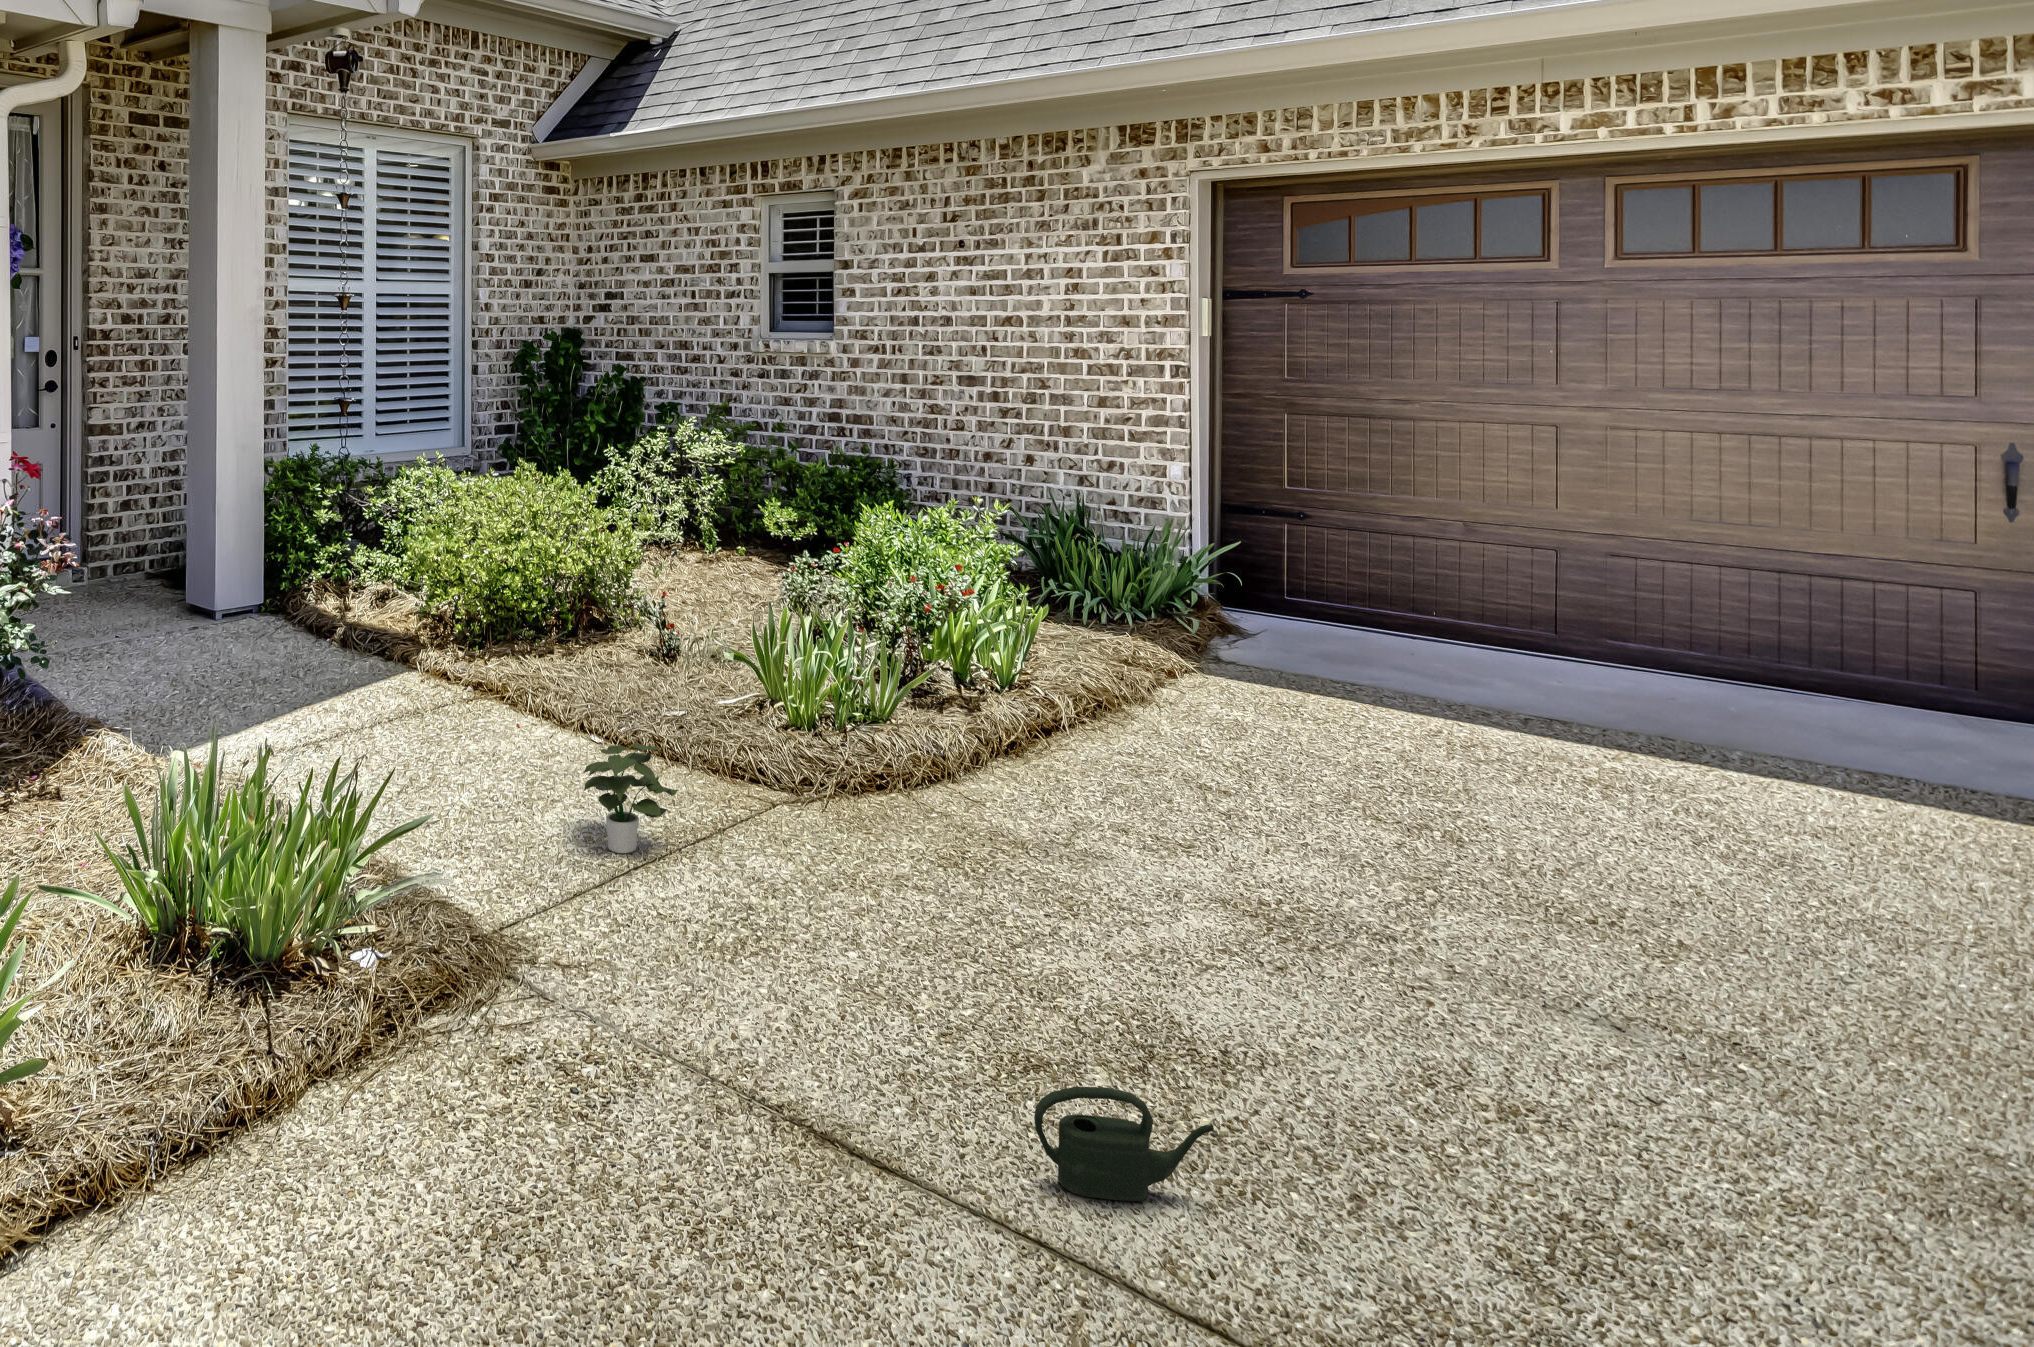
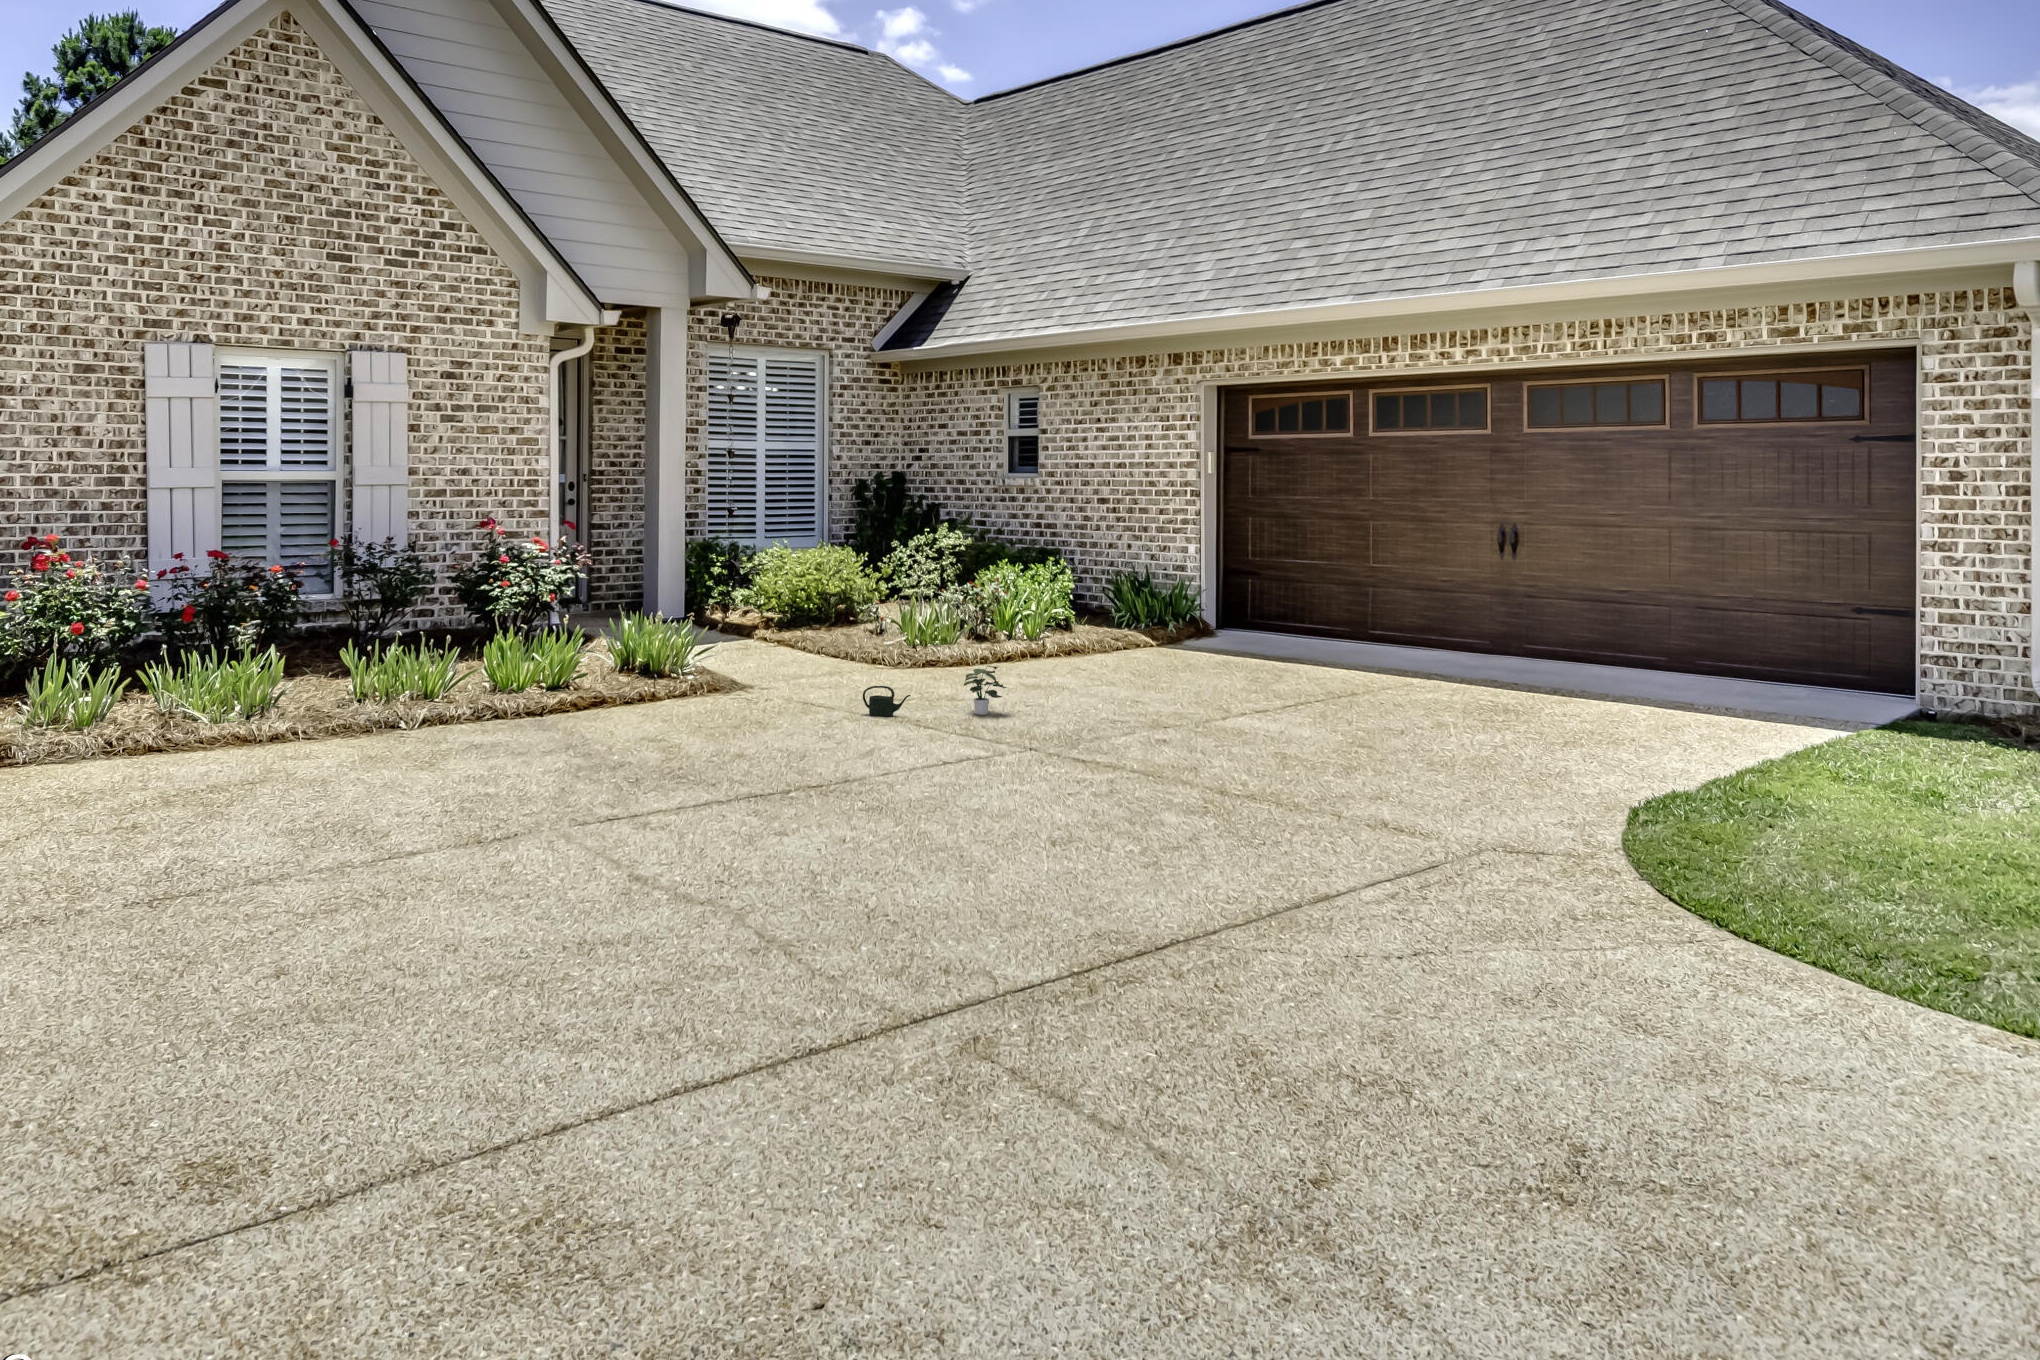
potted plant: present [583,743,679,853] -> present [964,666,1007,715]

